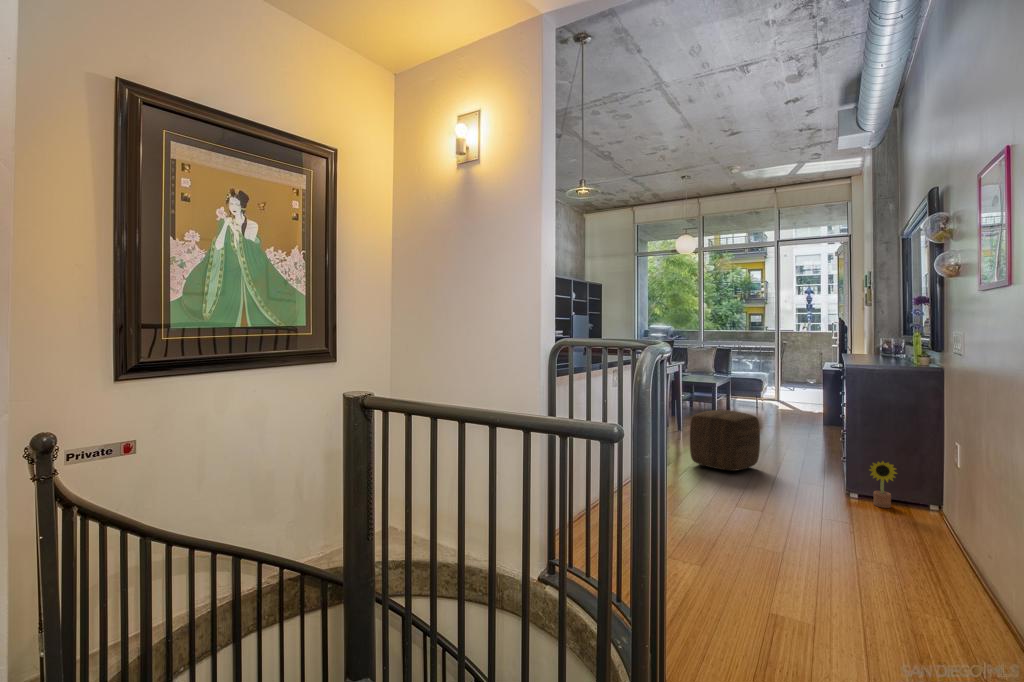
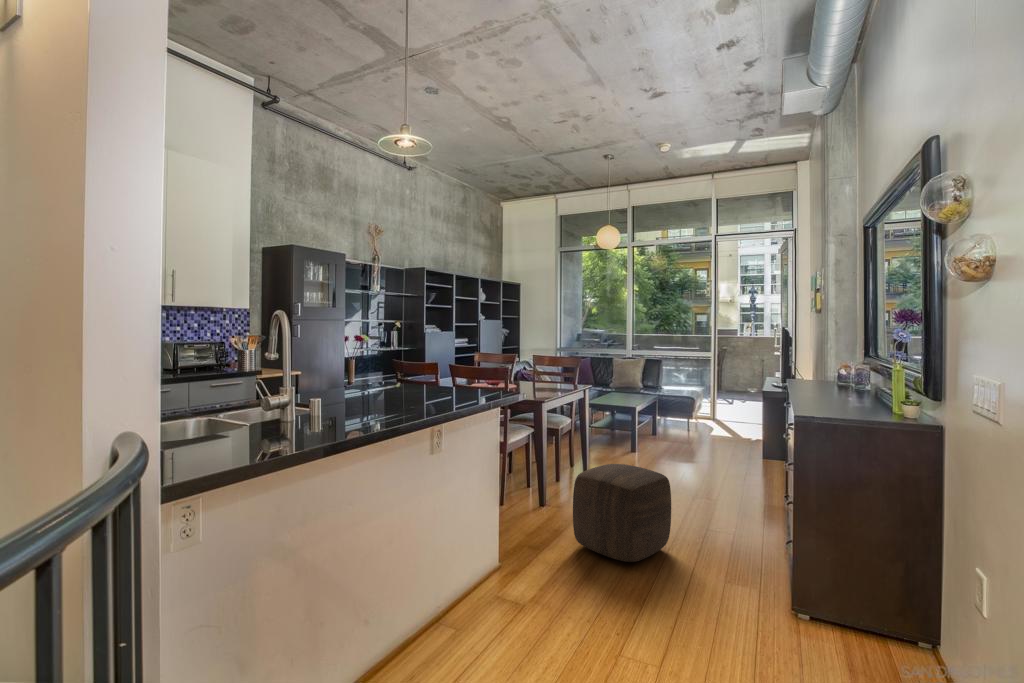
decorative plant: present [869,461,897,508] -> none [827,579,875,654]

